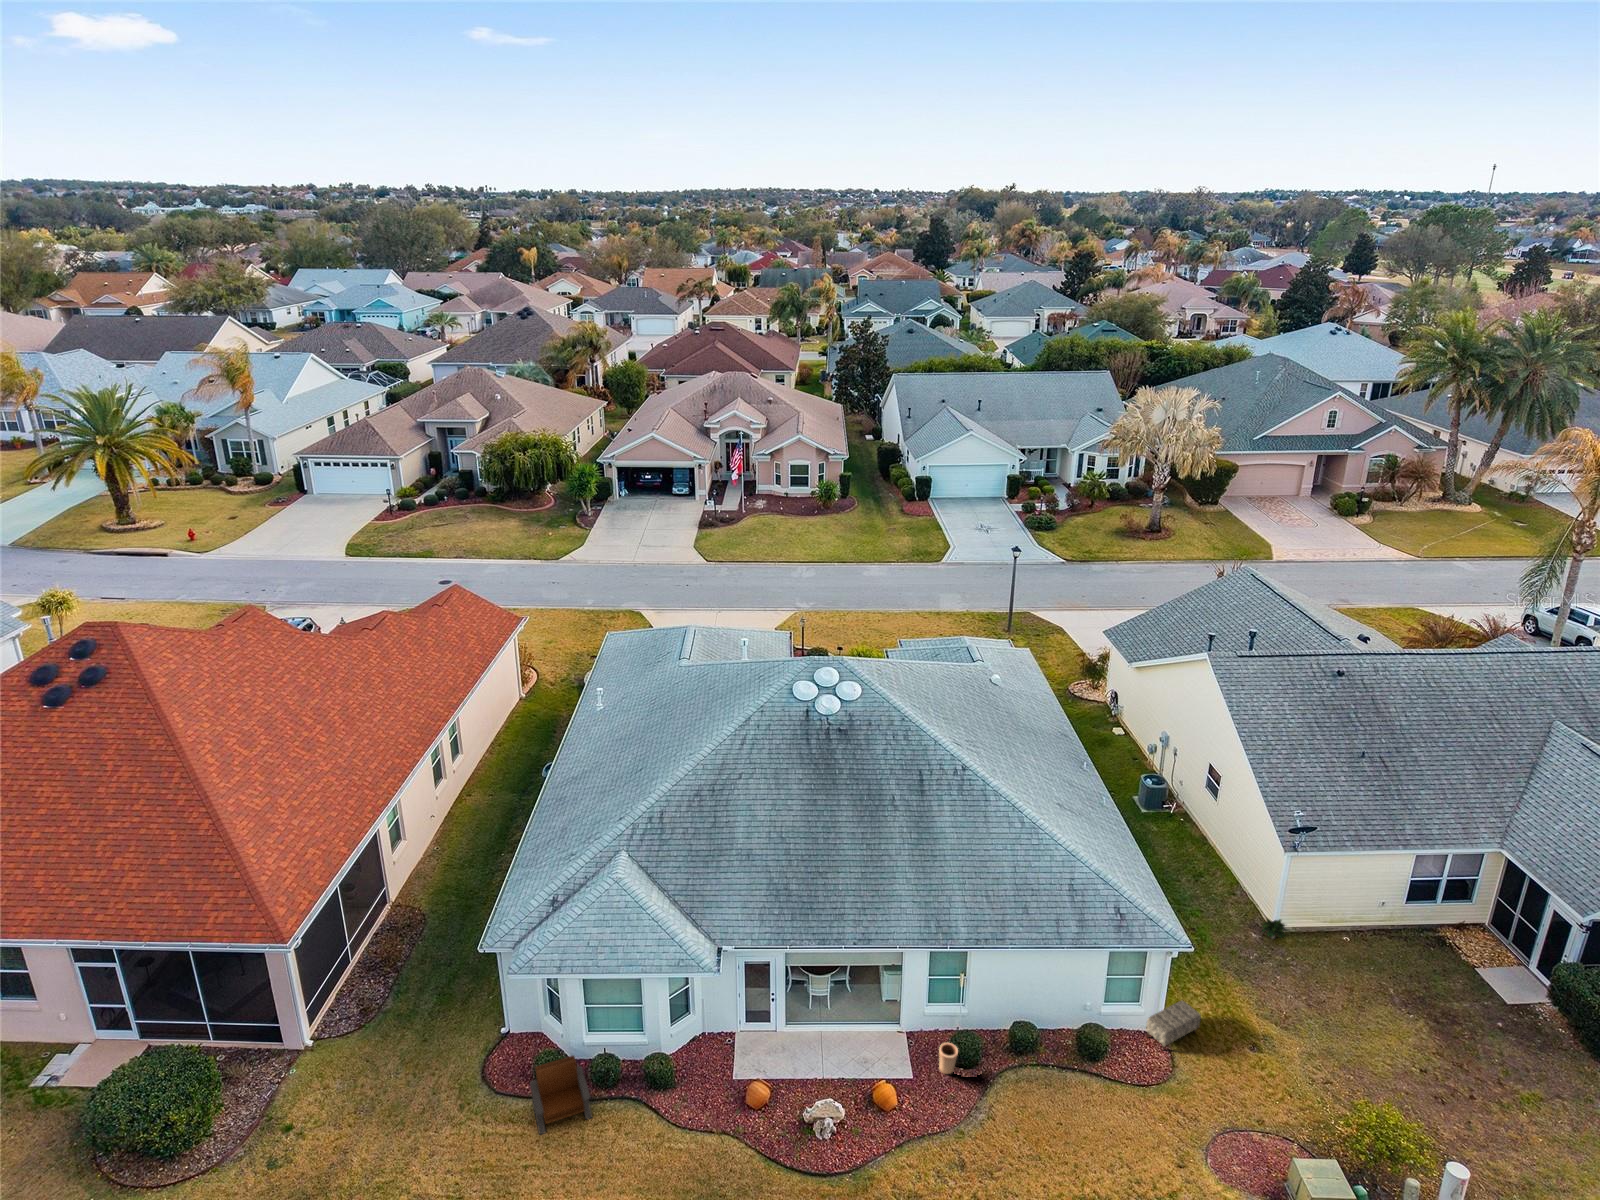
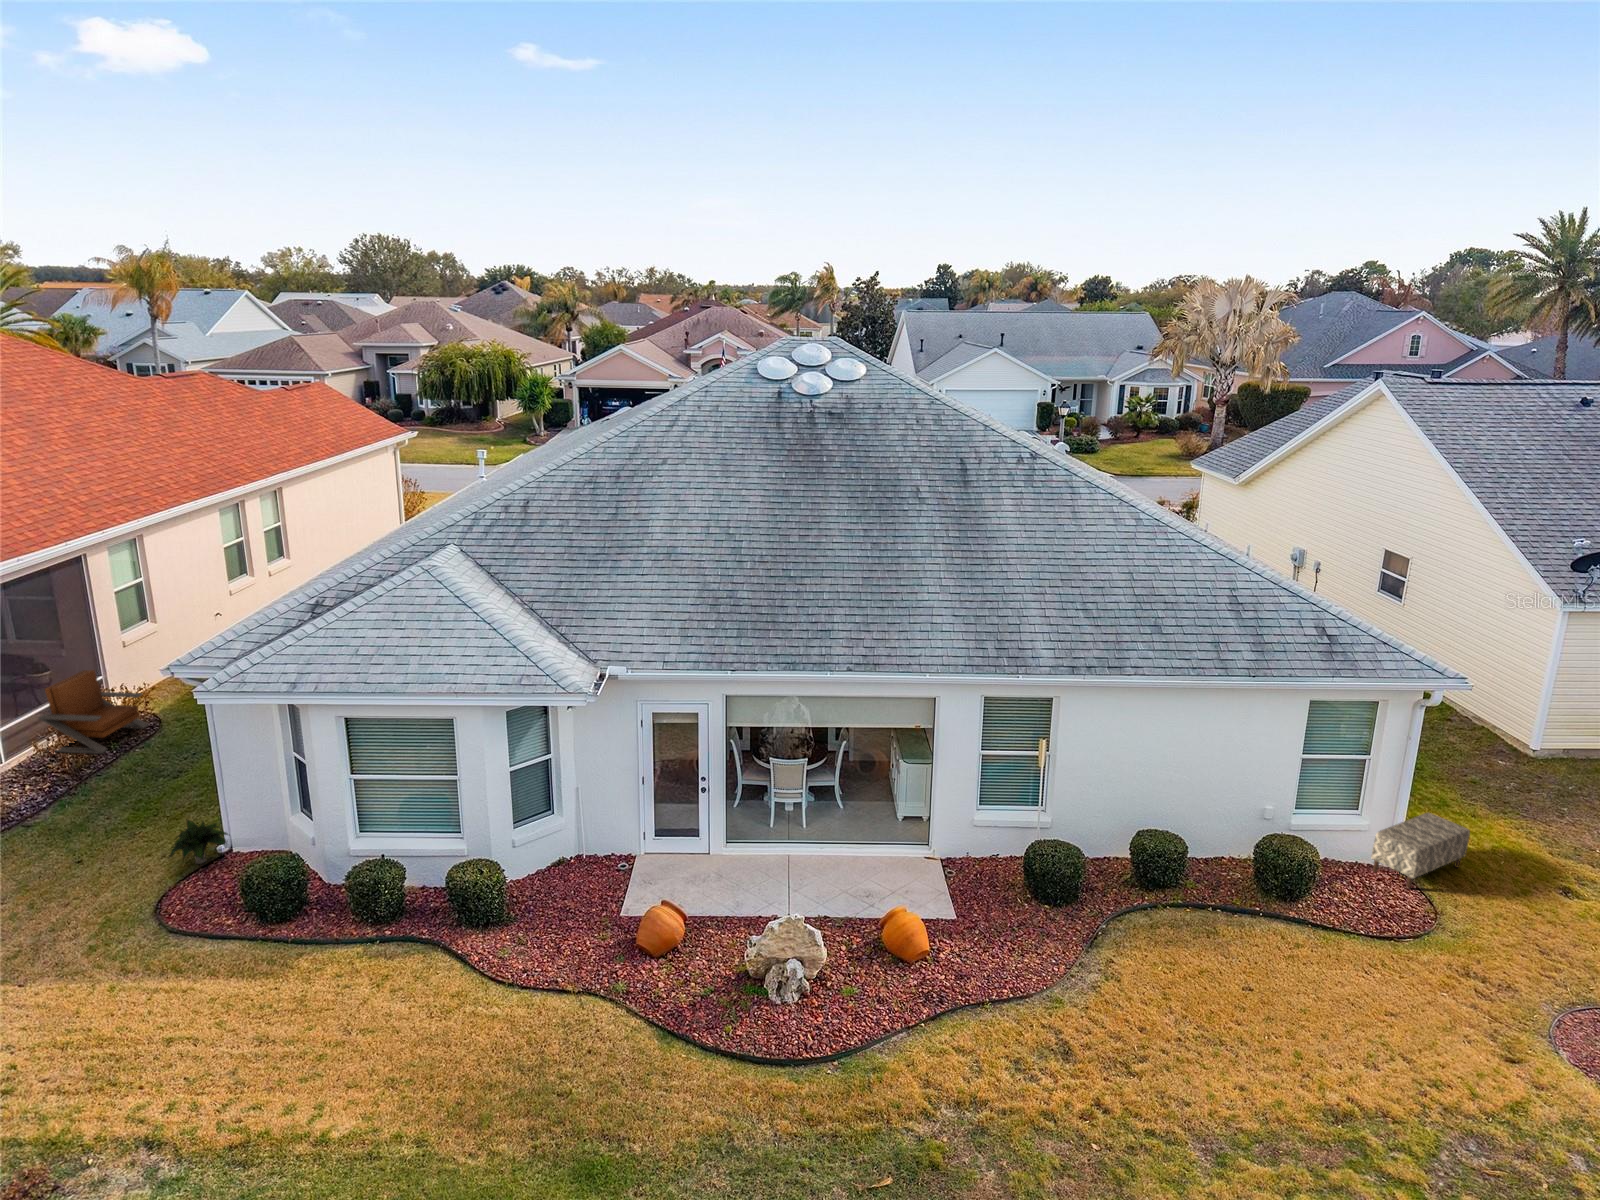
potted plant: present [1262,919,1288,939] -> present [170,820,228,864]
basket: present [939,1043,958,1074] -> none [1004,857,1041,914]
lounge chair: present [530,1056,592,1134] -> present [39,670,148,754]

